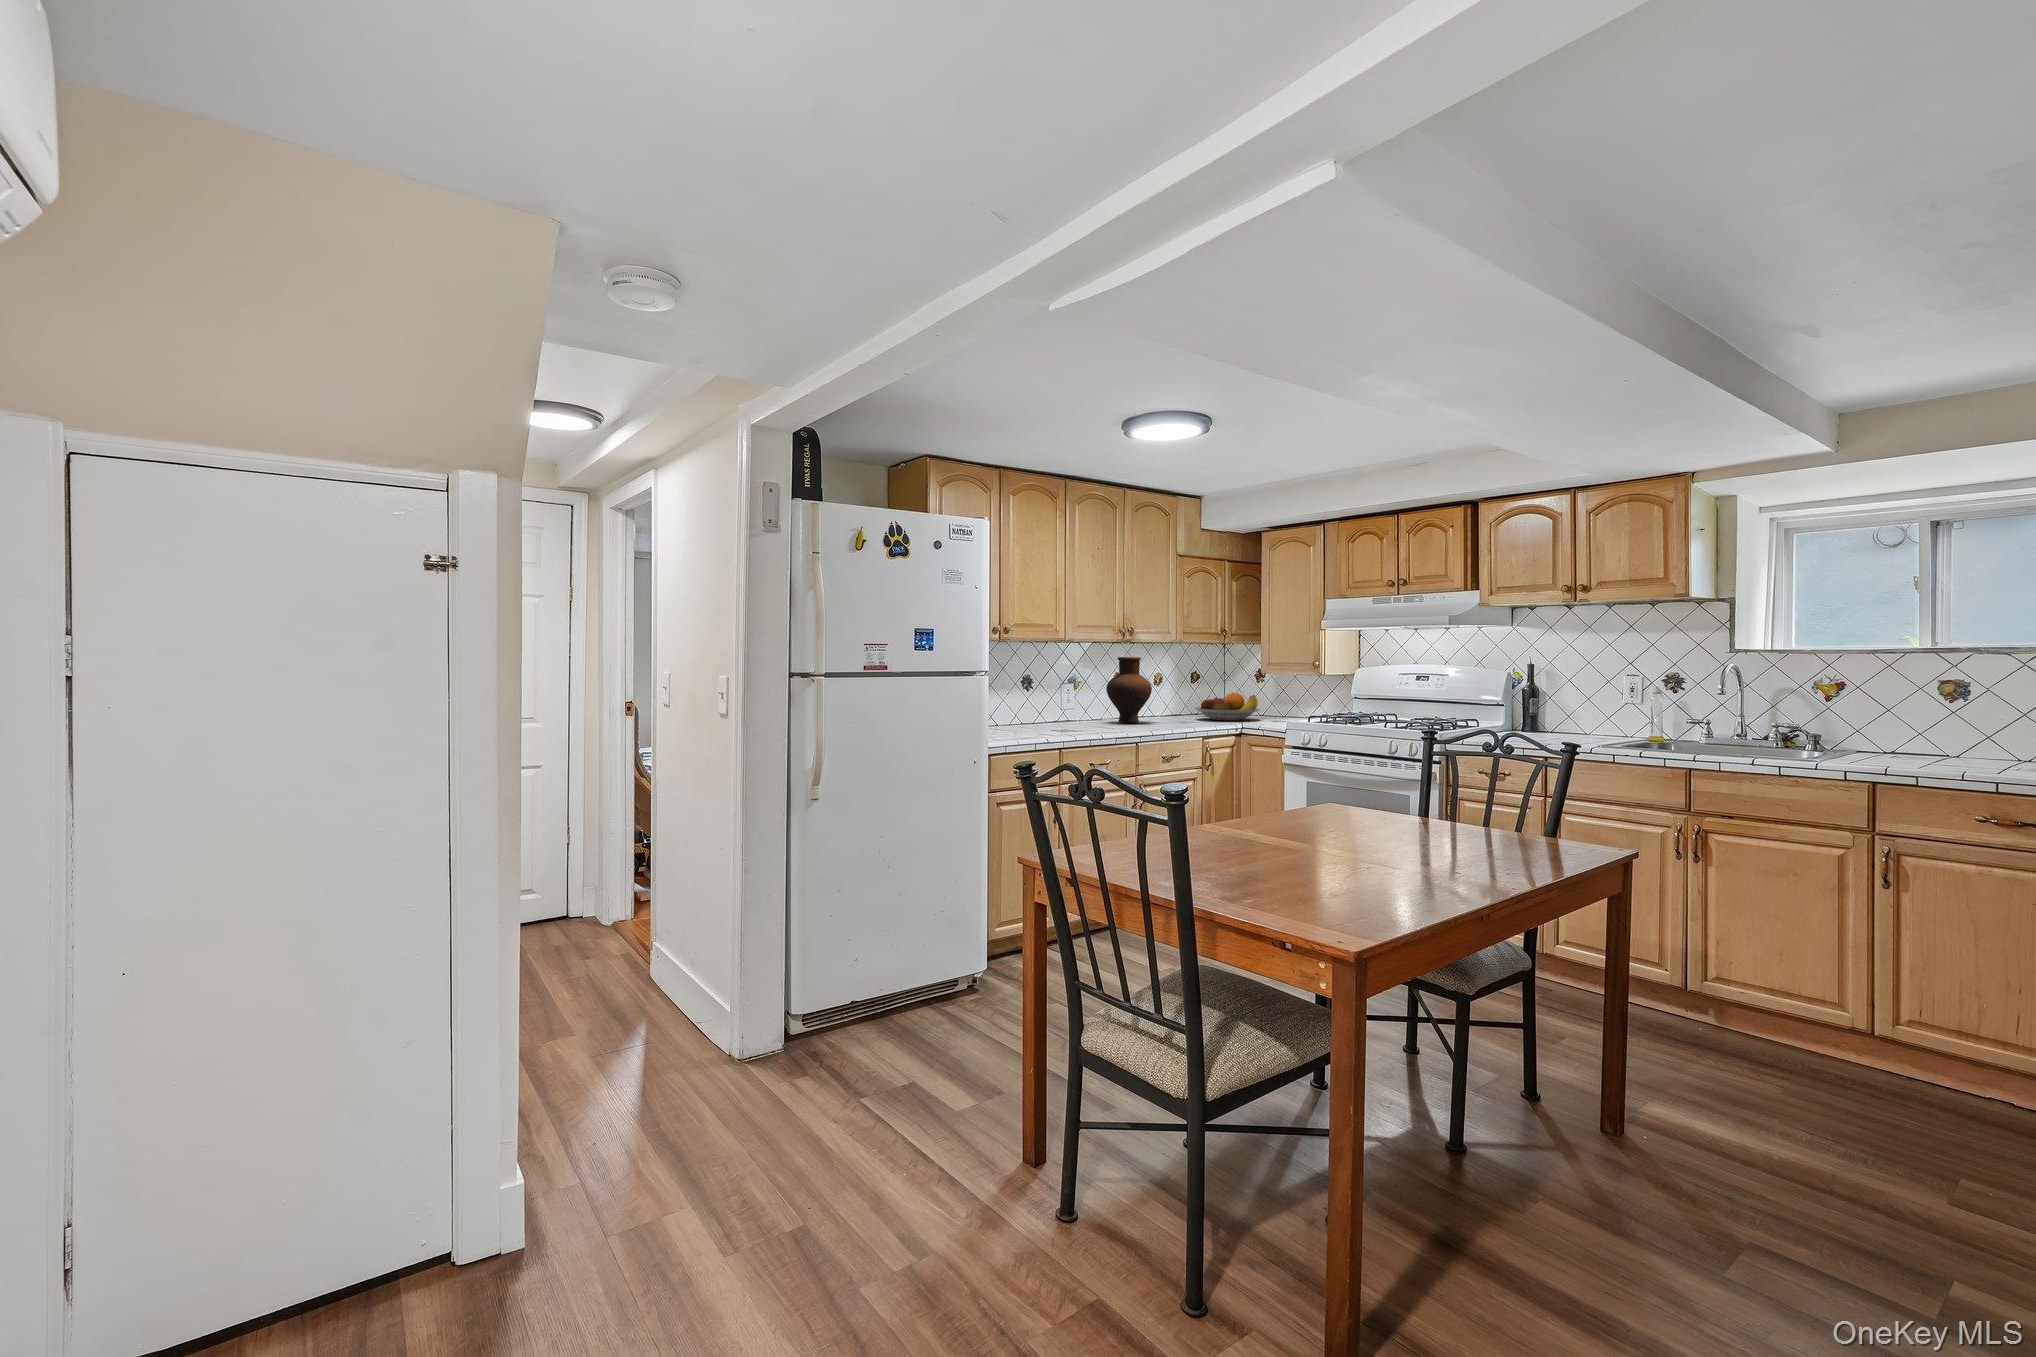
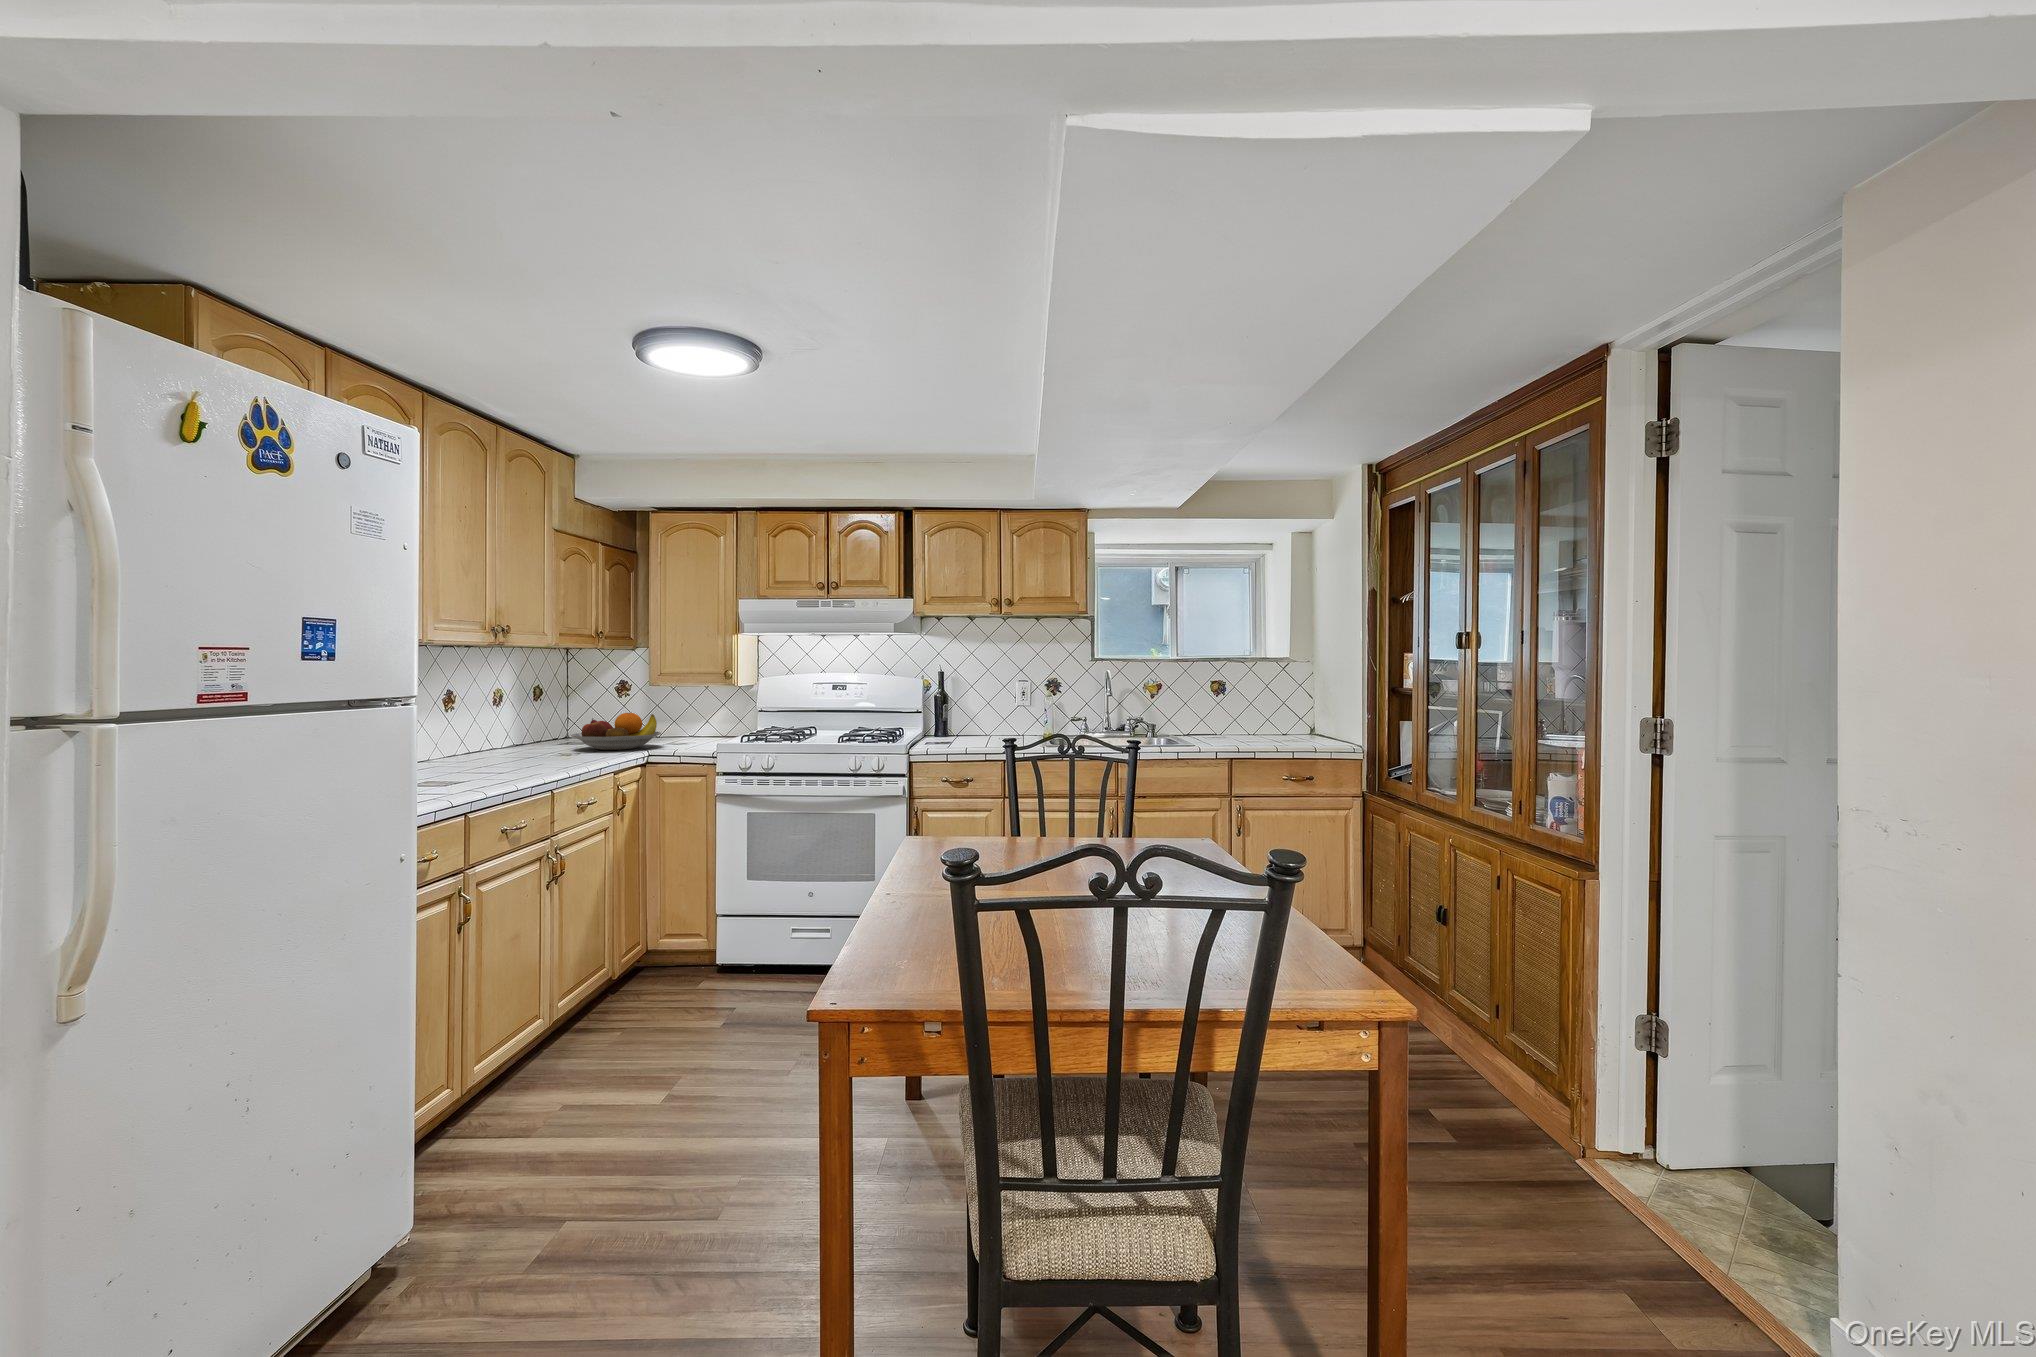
vase: present [1106,657,1152,723] -> none [458,668,534,765]

